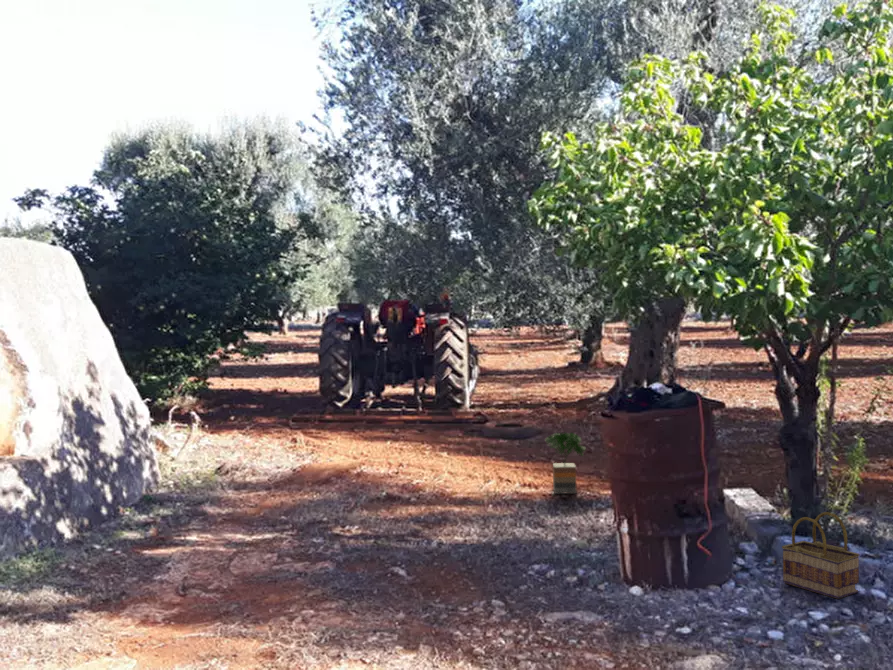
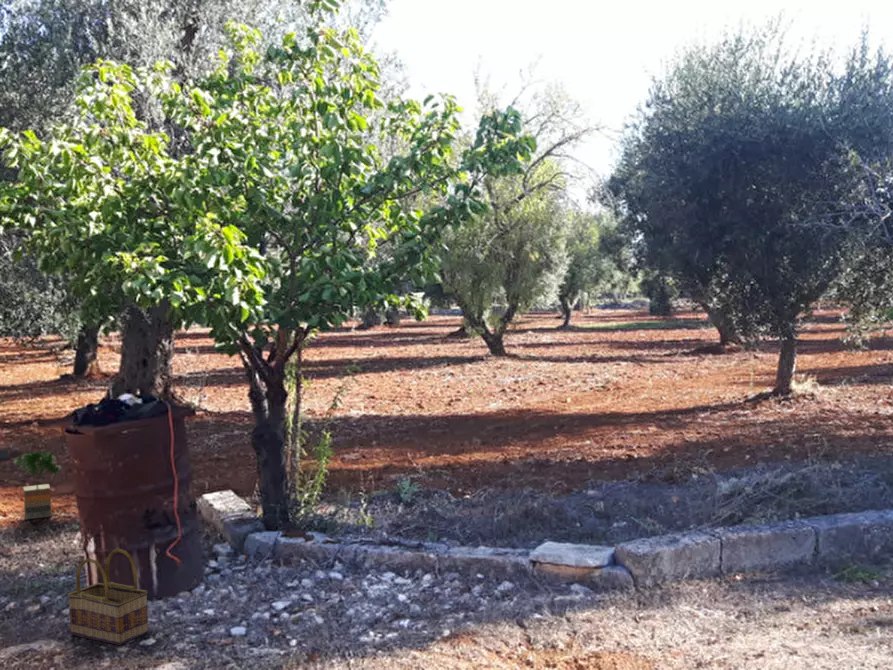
basket: present [782,512,860,599] -> present [68,548,148,645]

